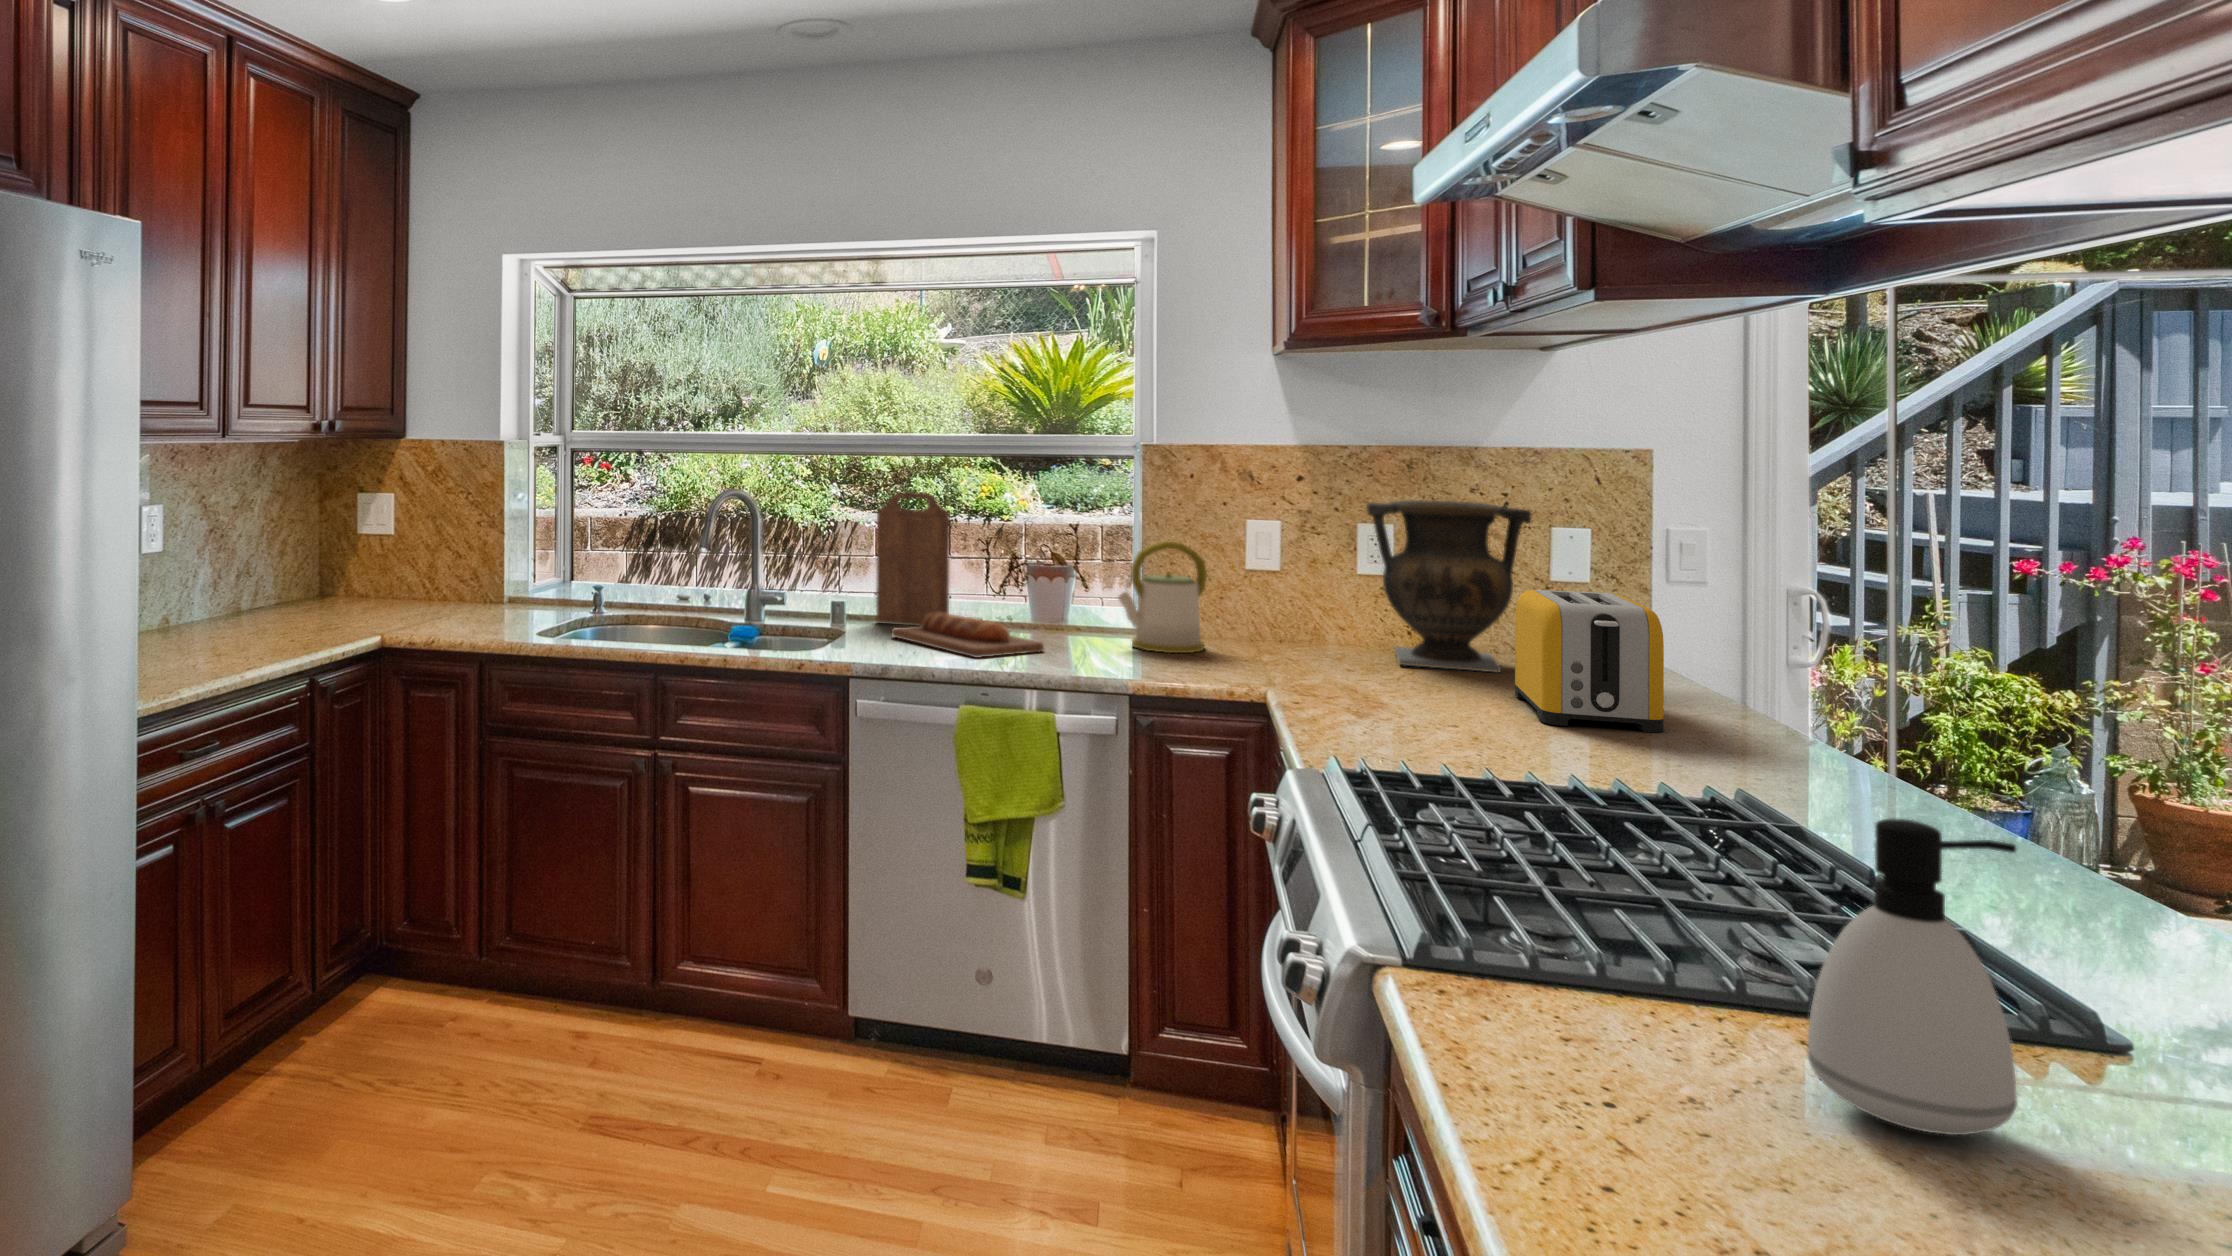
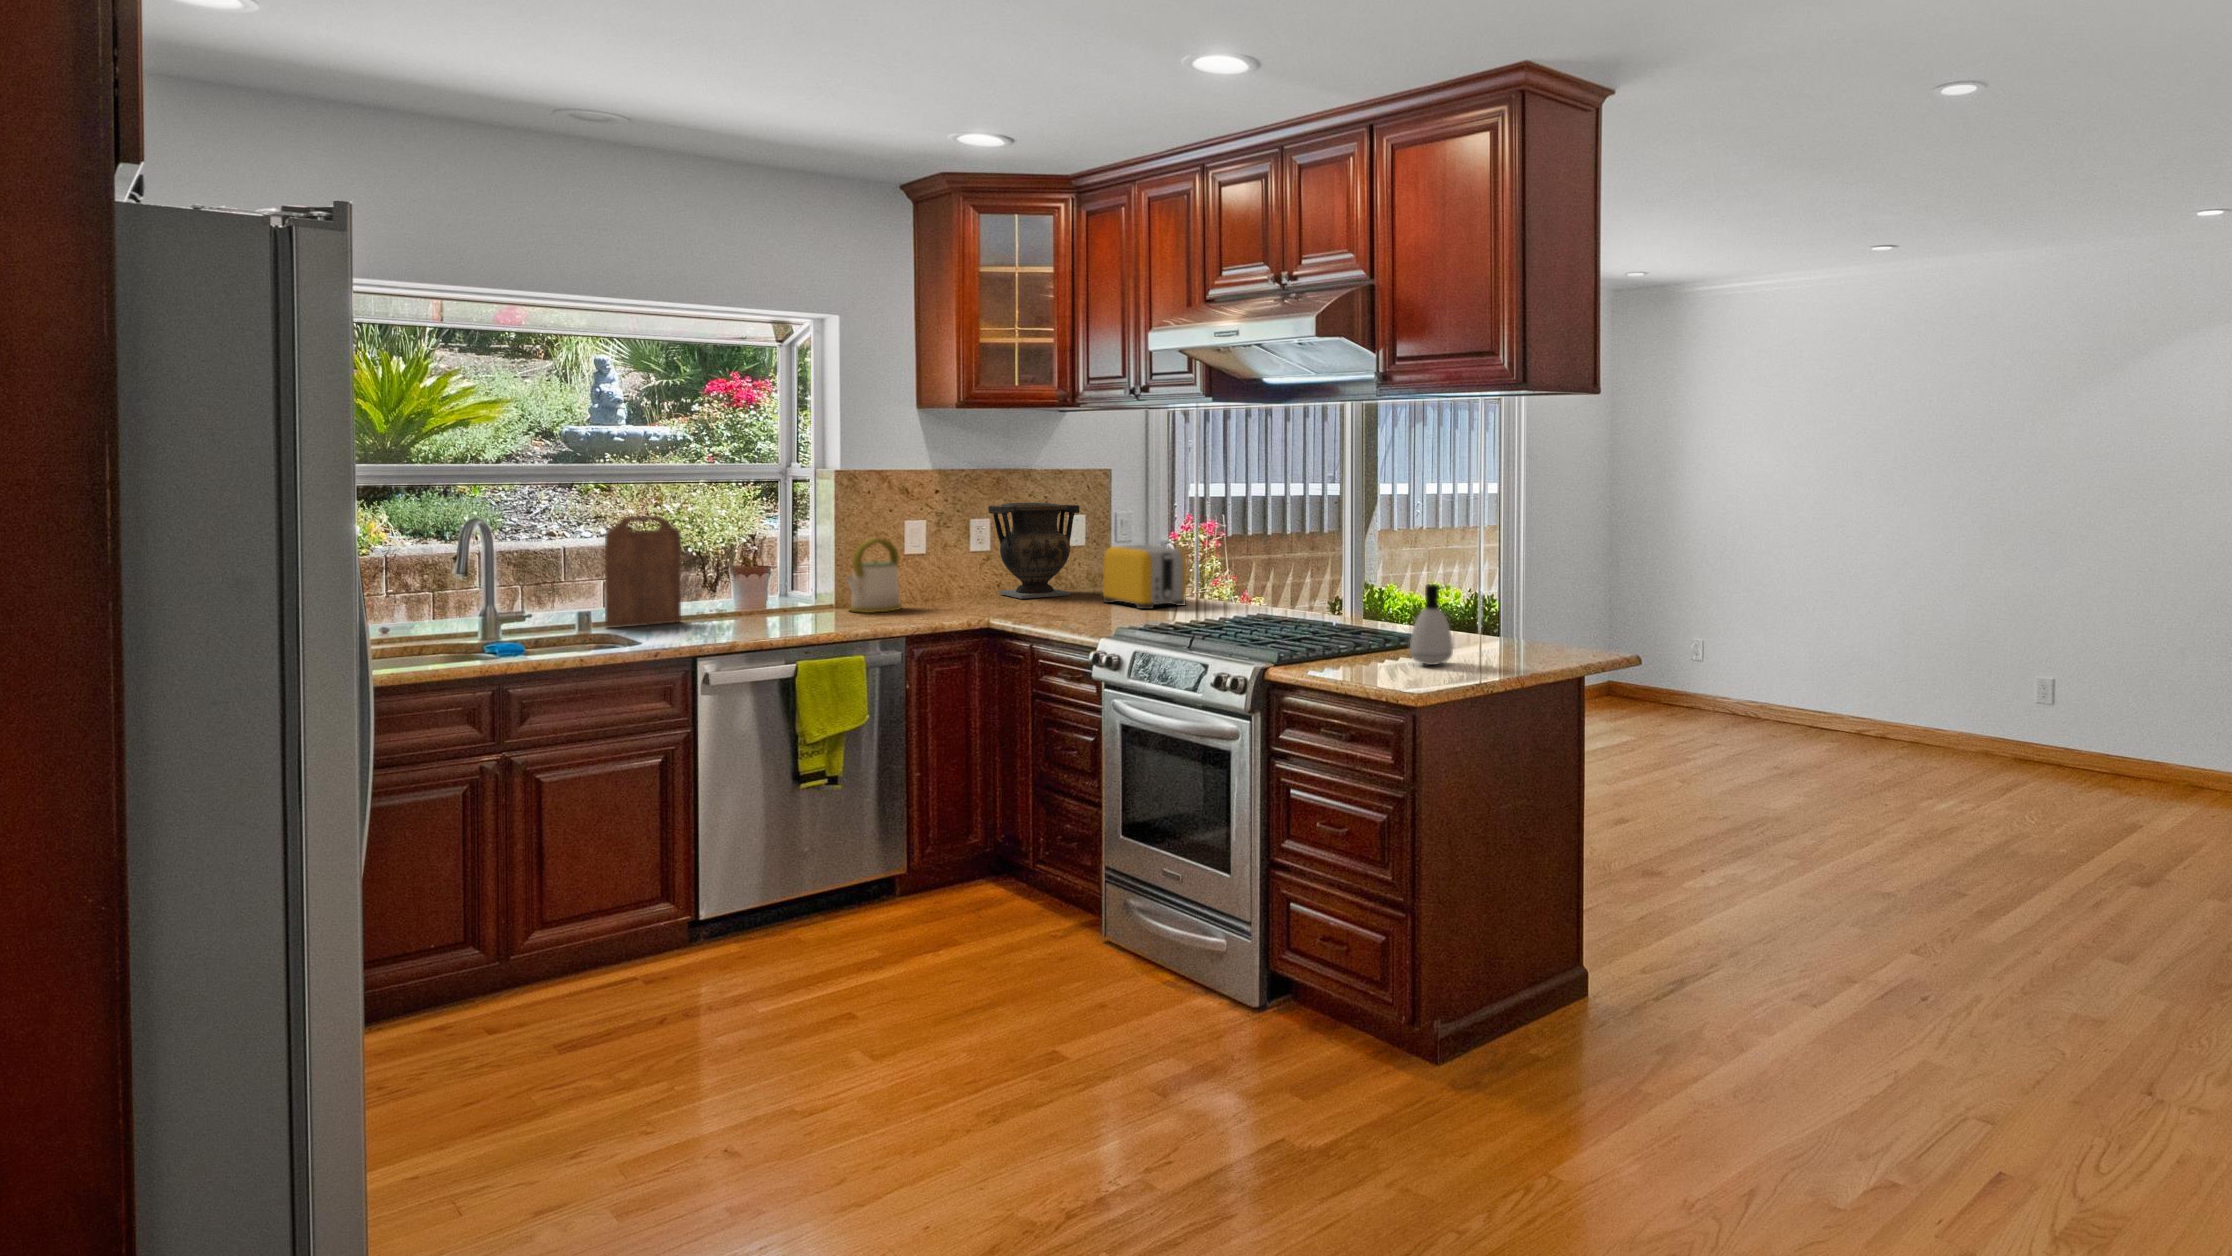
bread loaf: present [891,613,1044,658] -> none [666,607,811,632]

